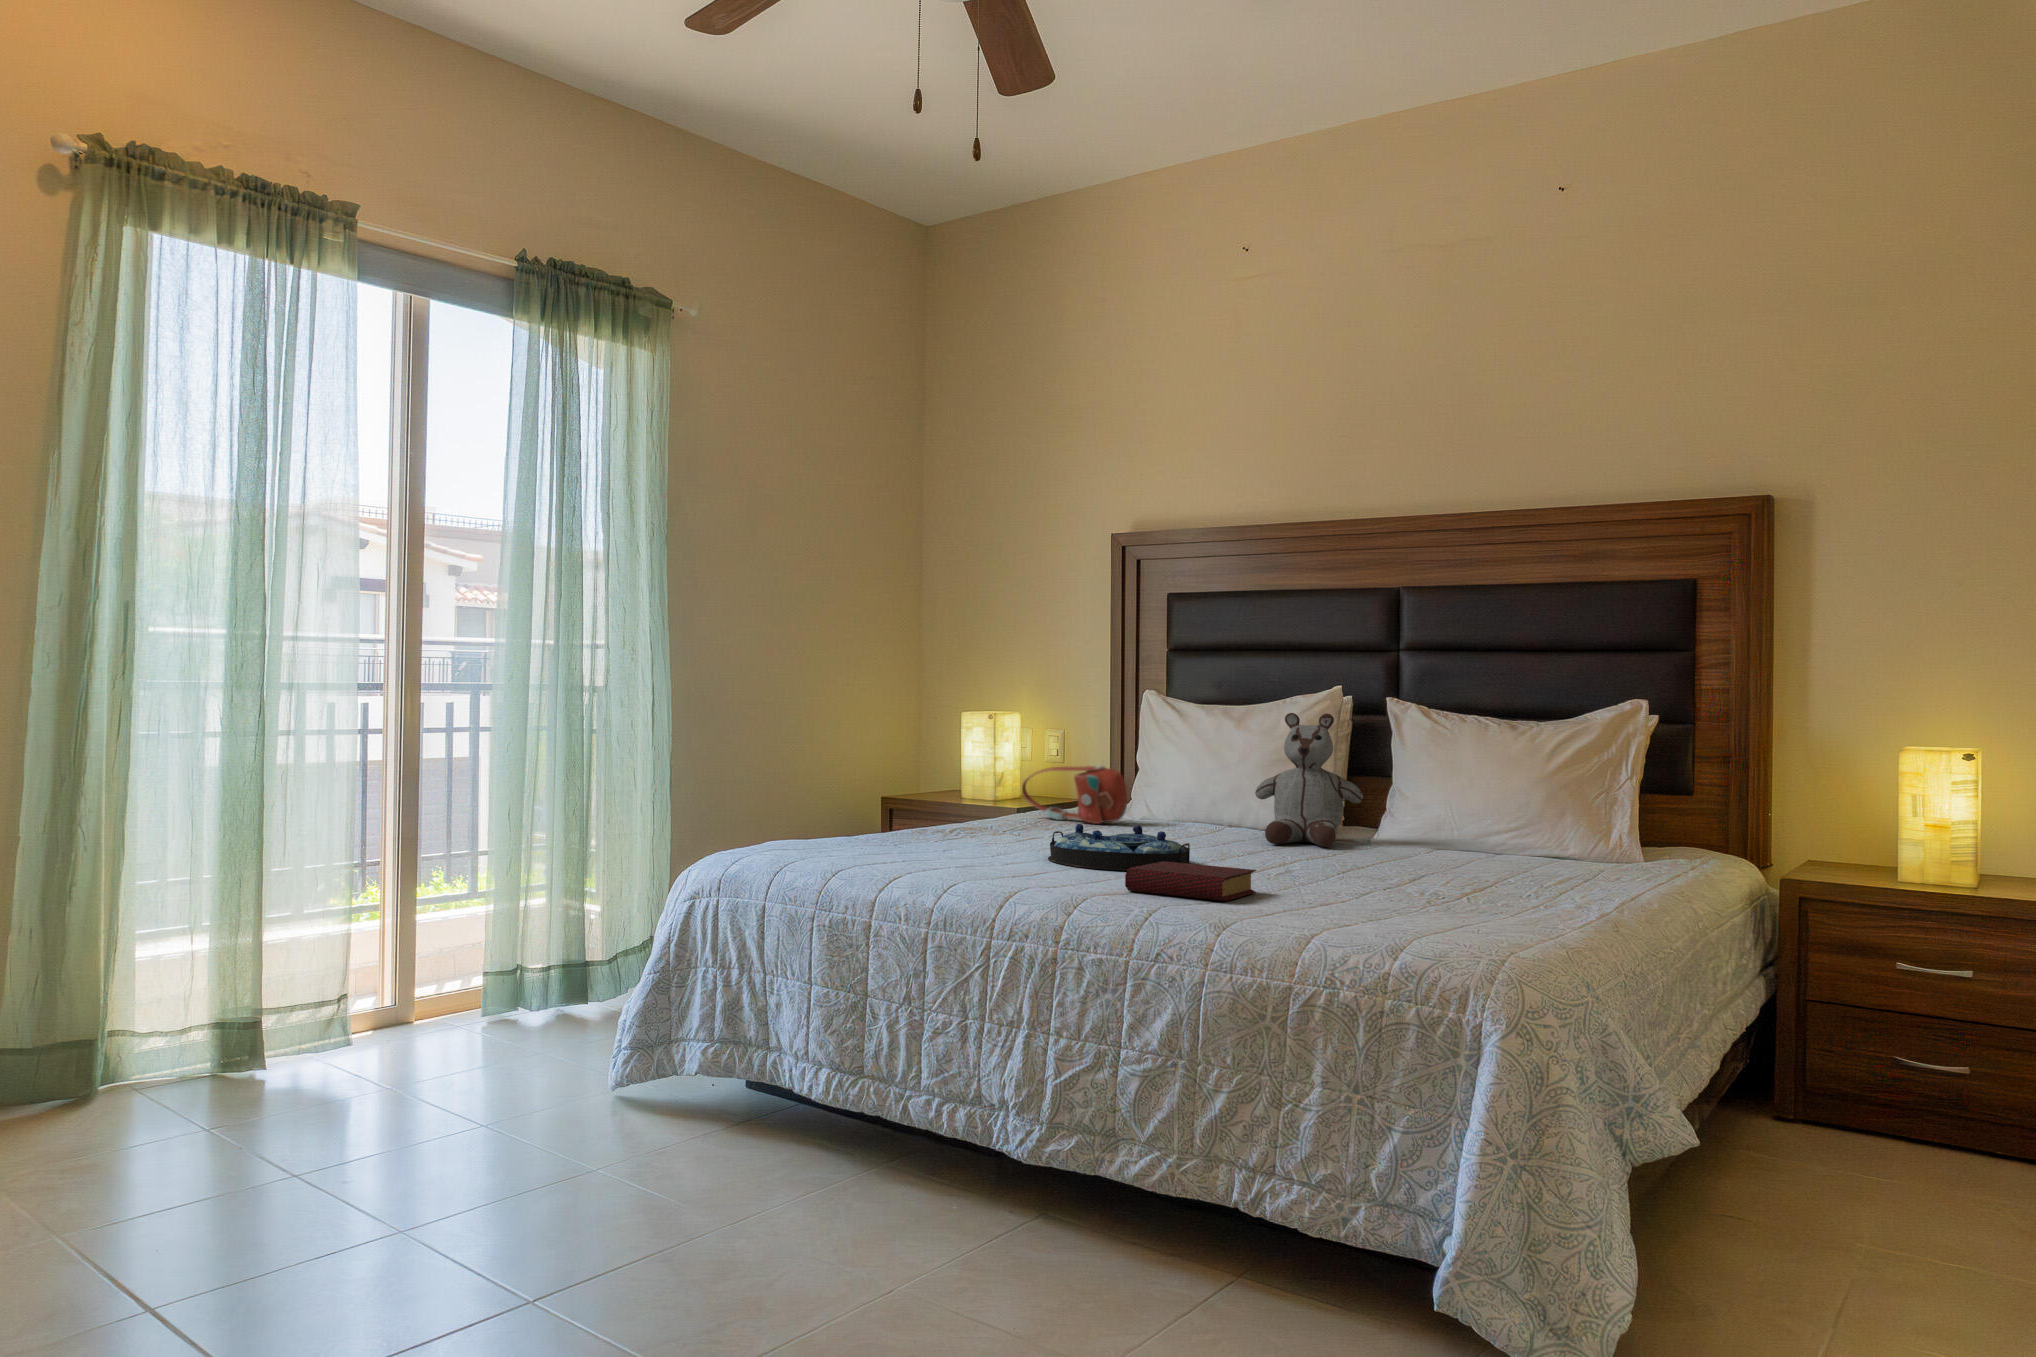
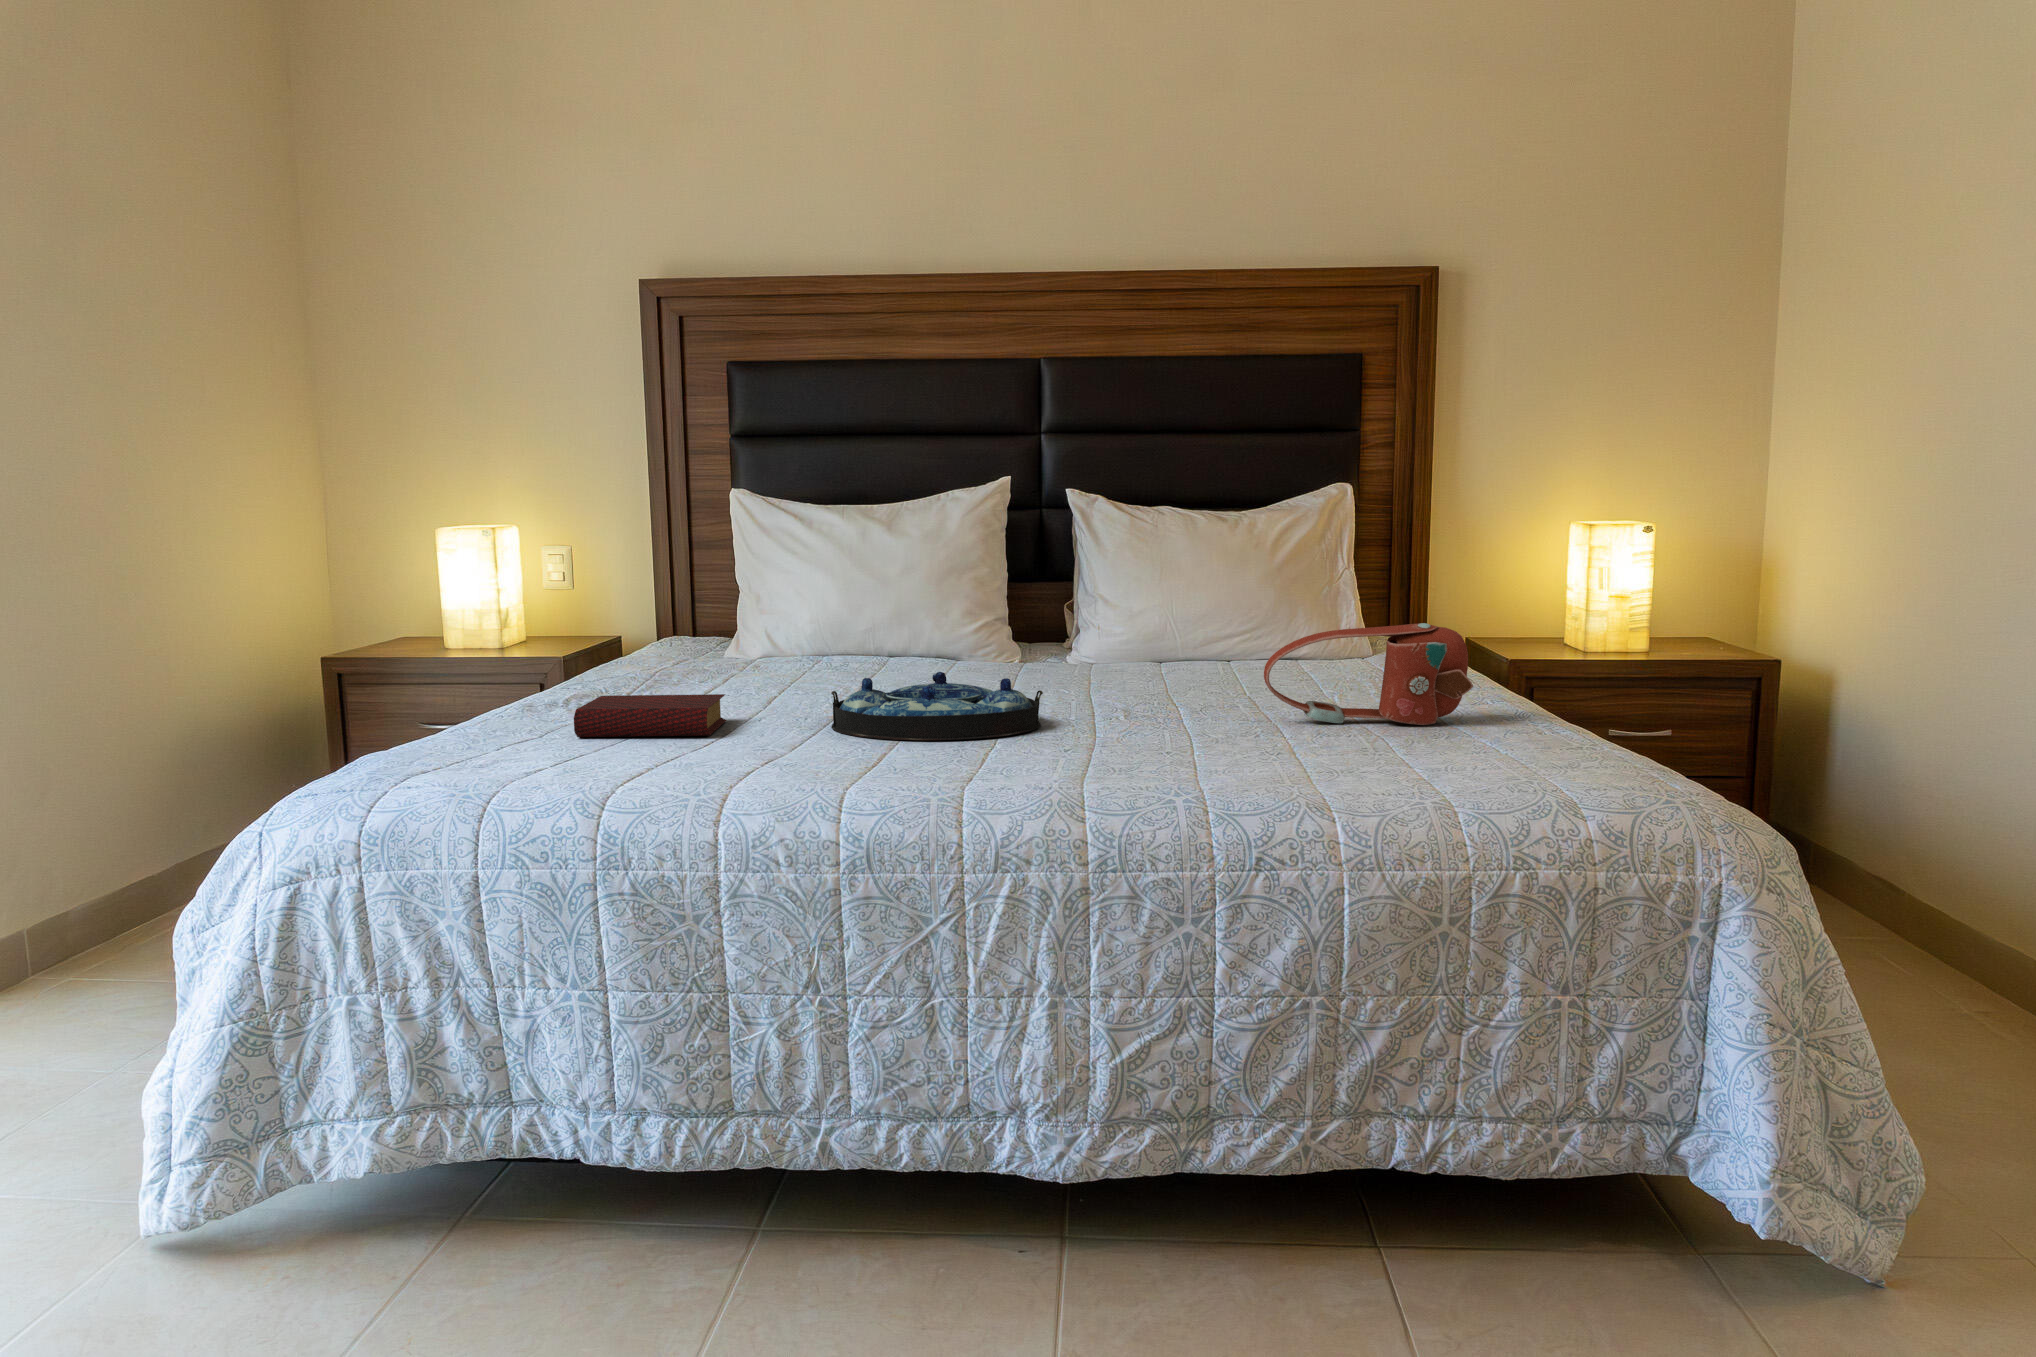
stuffed bear: present [1255,713,1363,847] -> none [966,508,1094,676]
handbag: present [1022,766,1127,824] -> present [1264,623,1473,725]
book: present [1125,861,1256,901] -> present [574,694,727,737]

